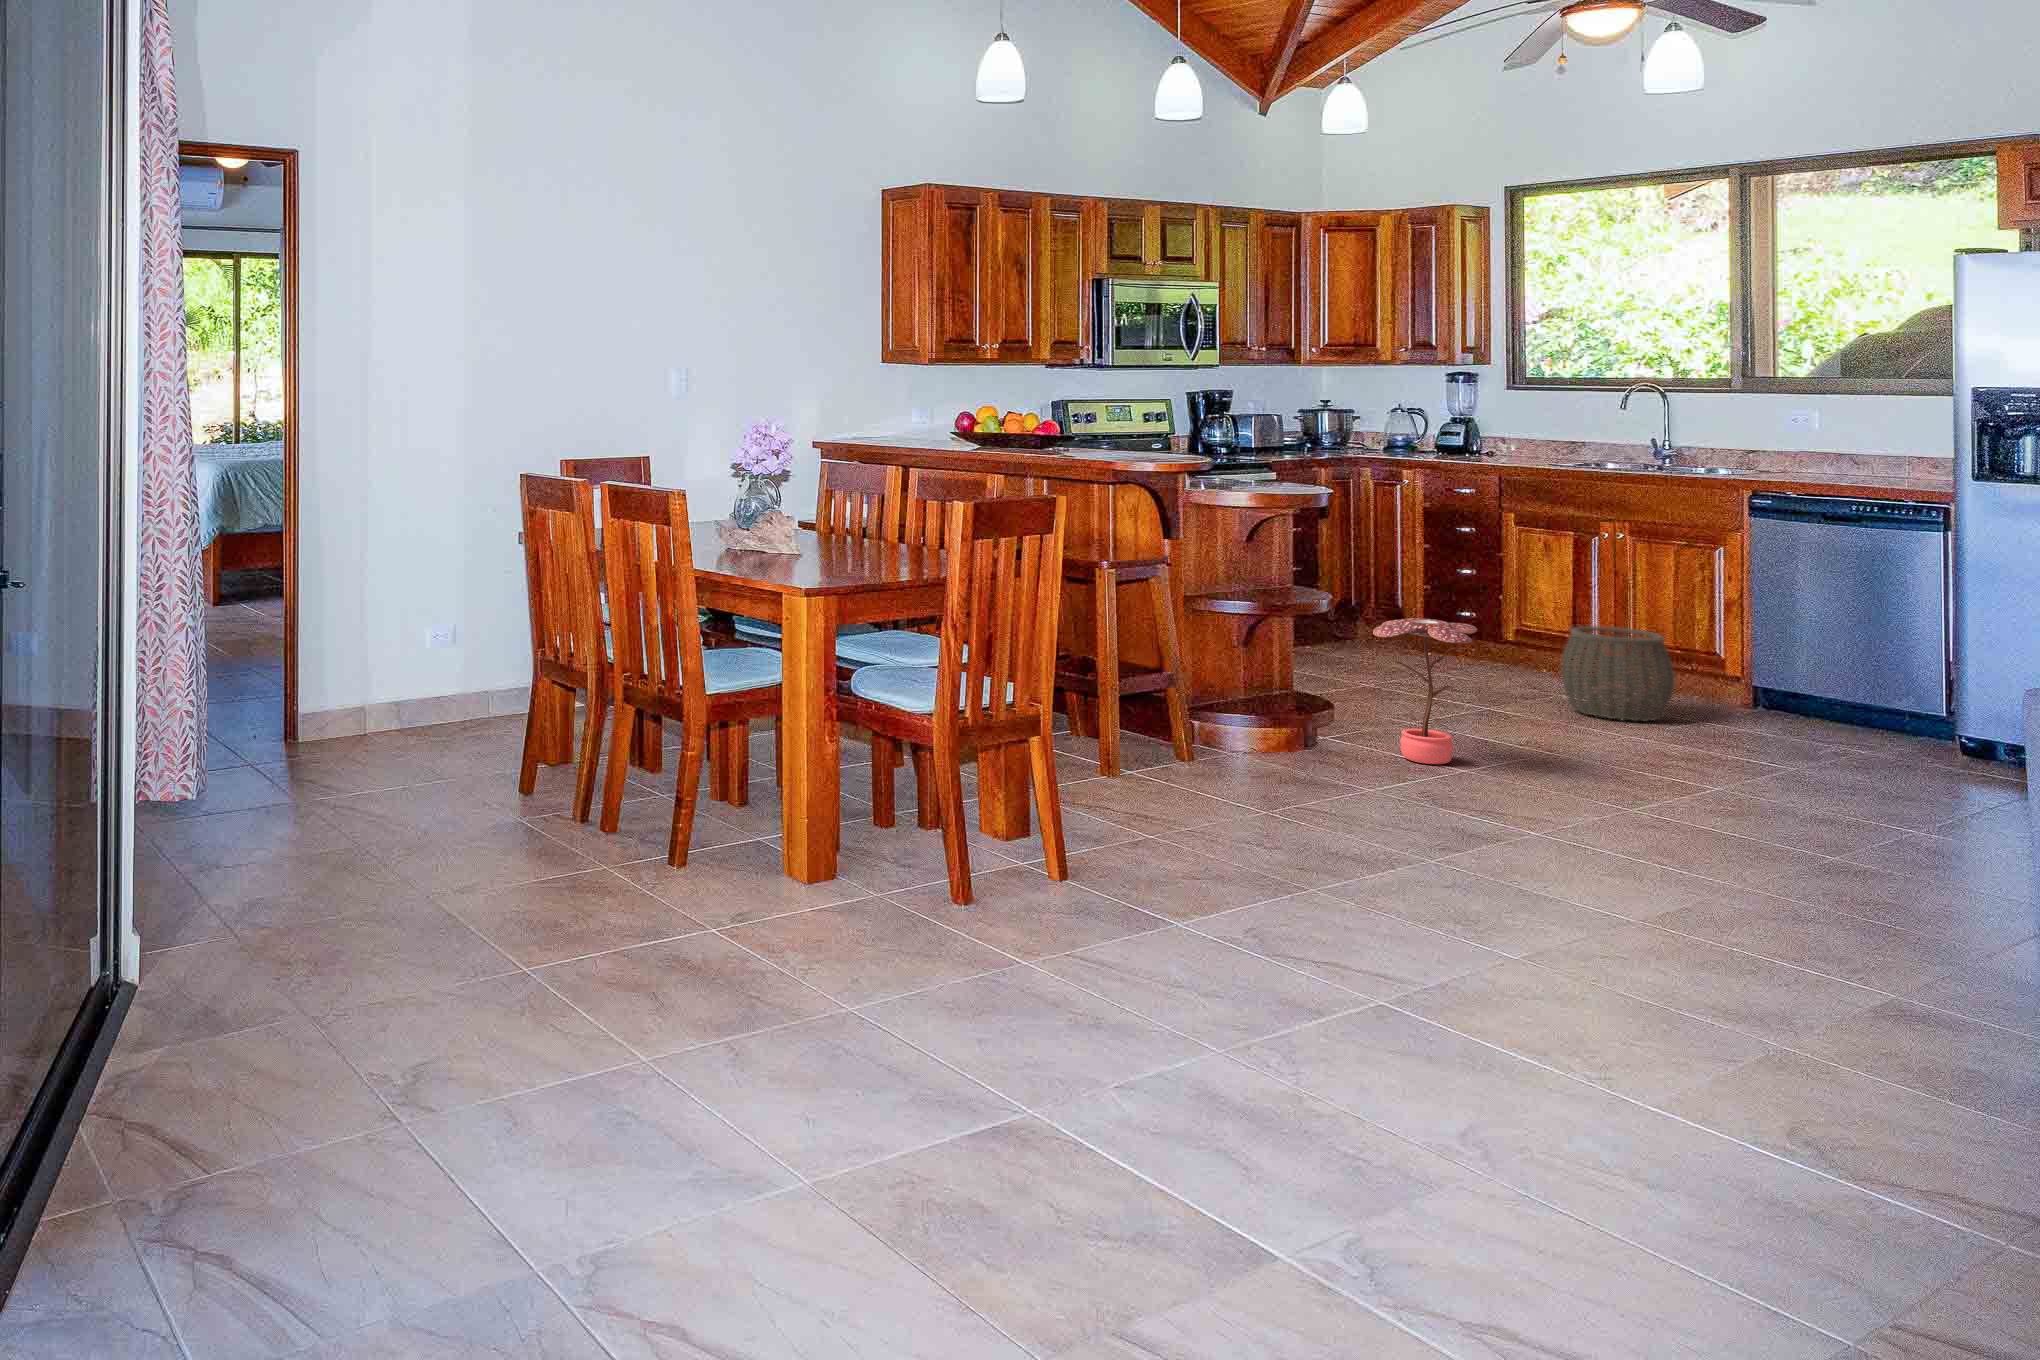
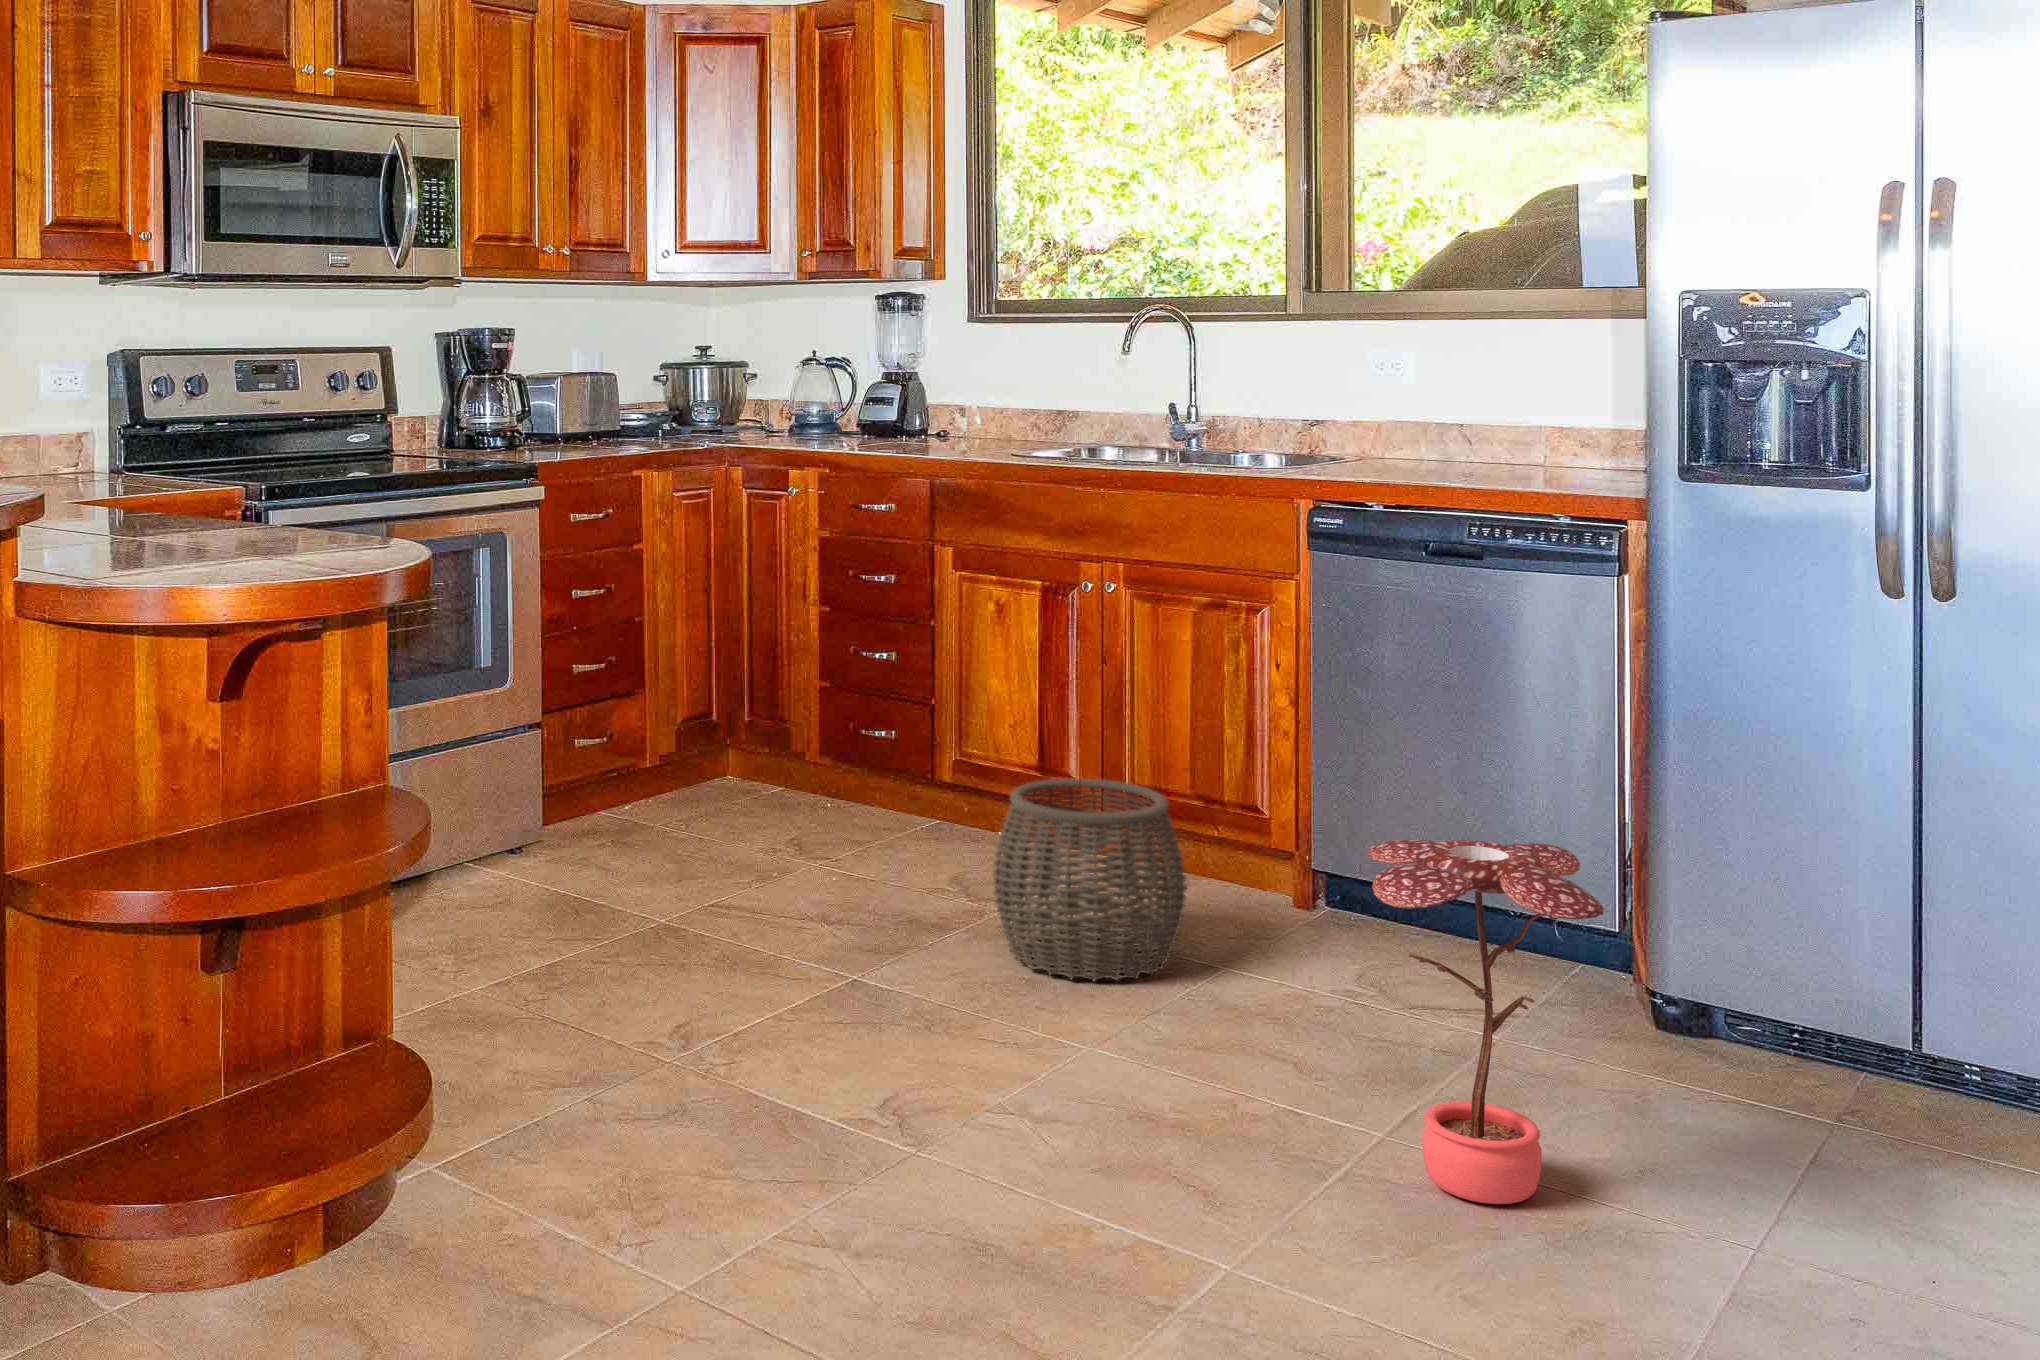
potted plant: present [1373,618,1477,764] -> present [1368,840,1604,1204]

